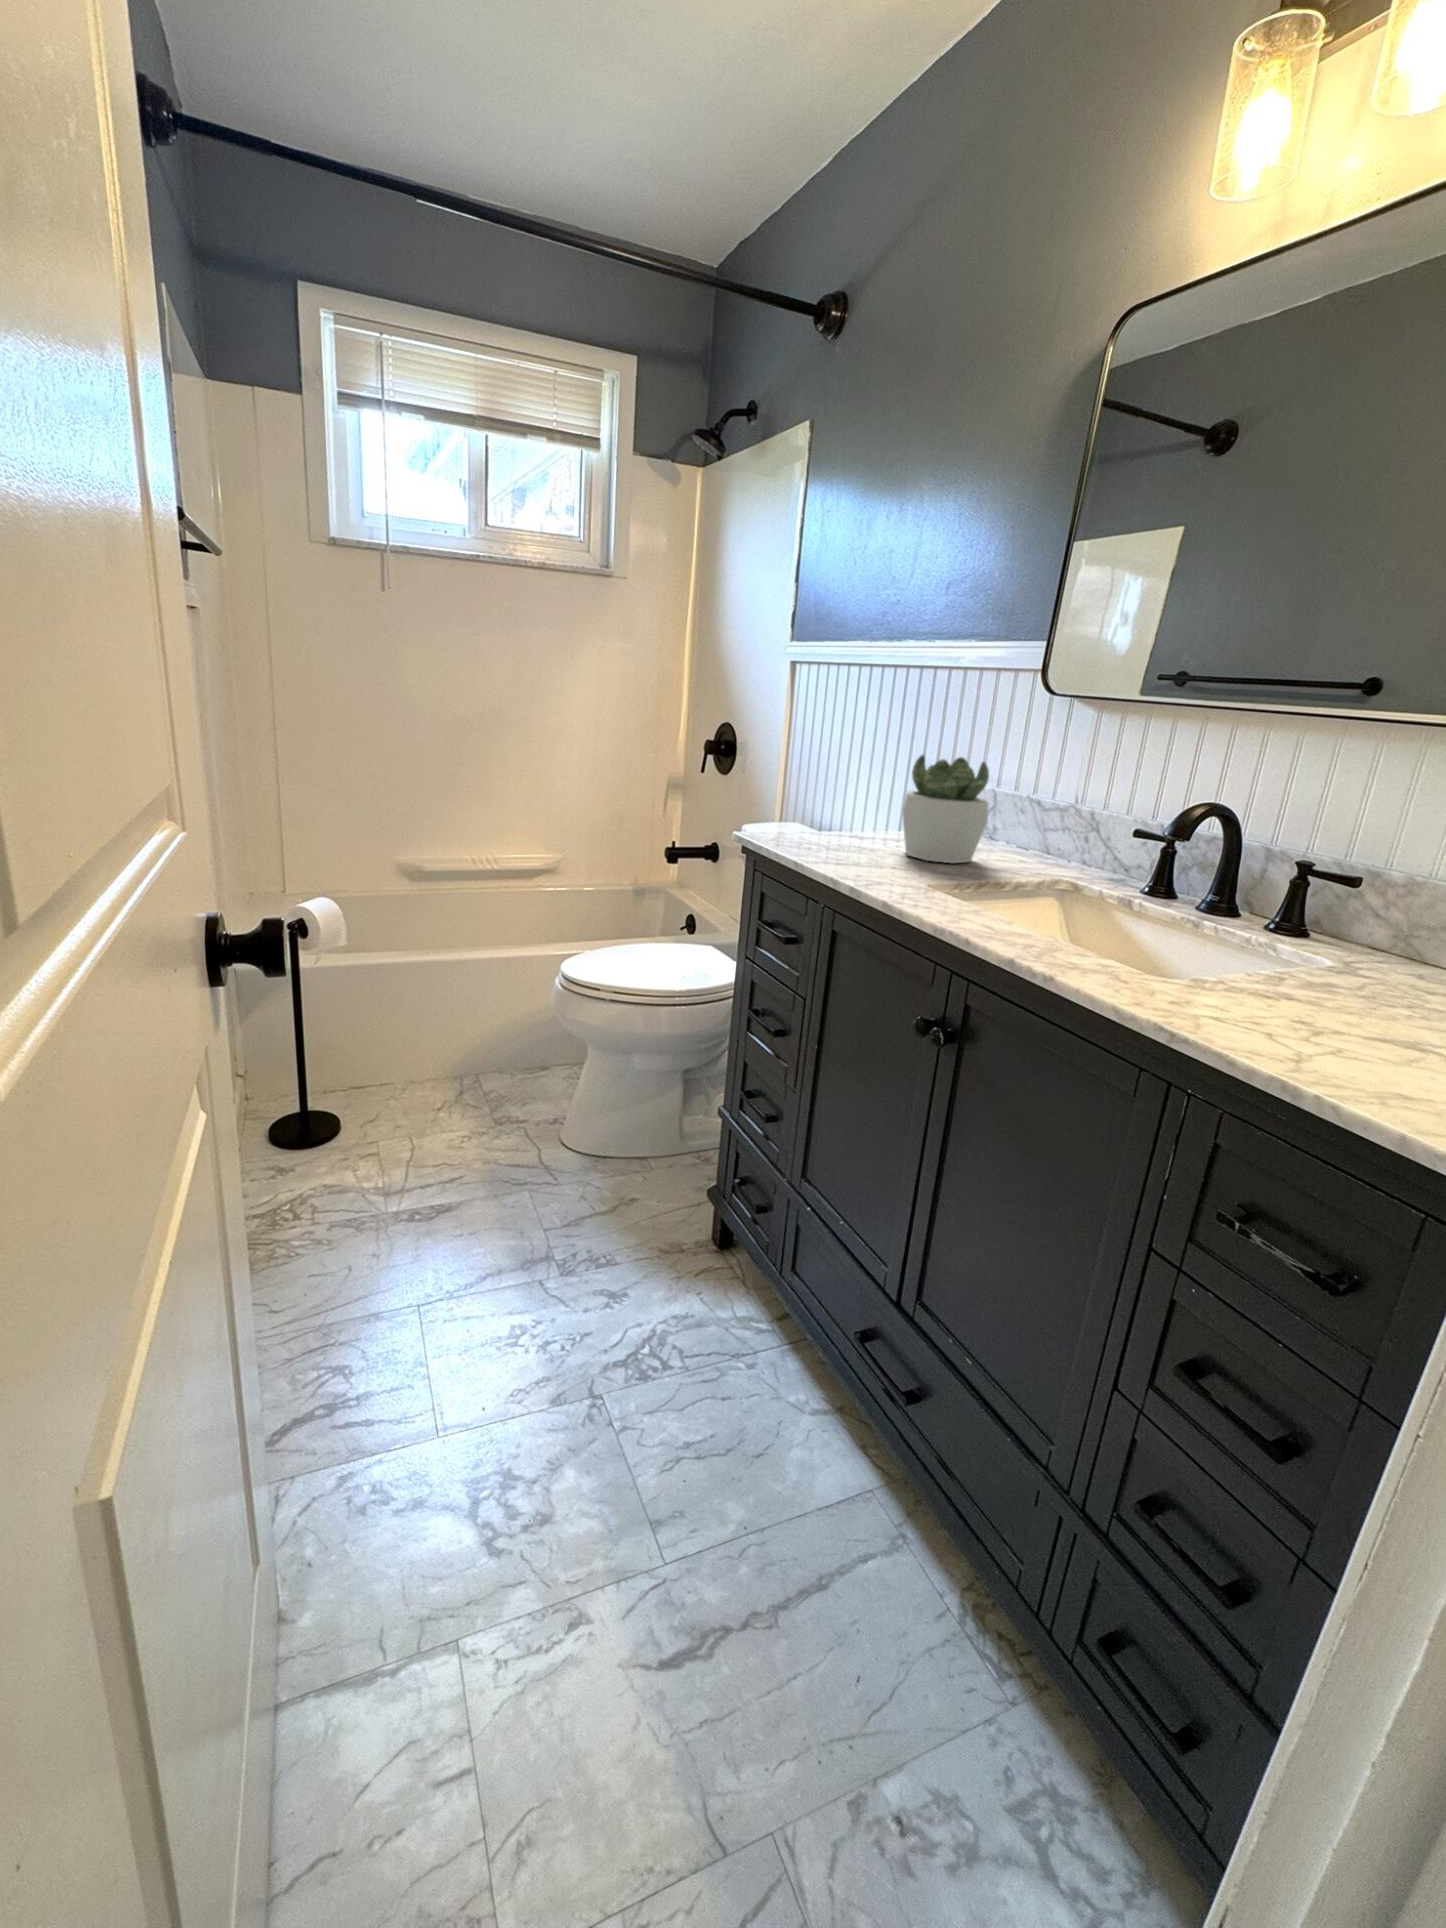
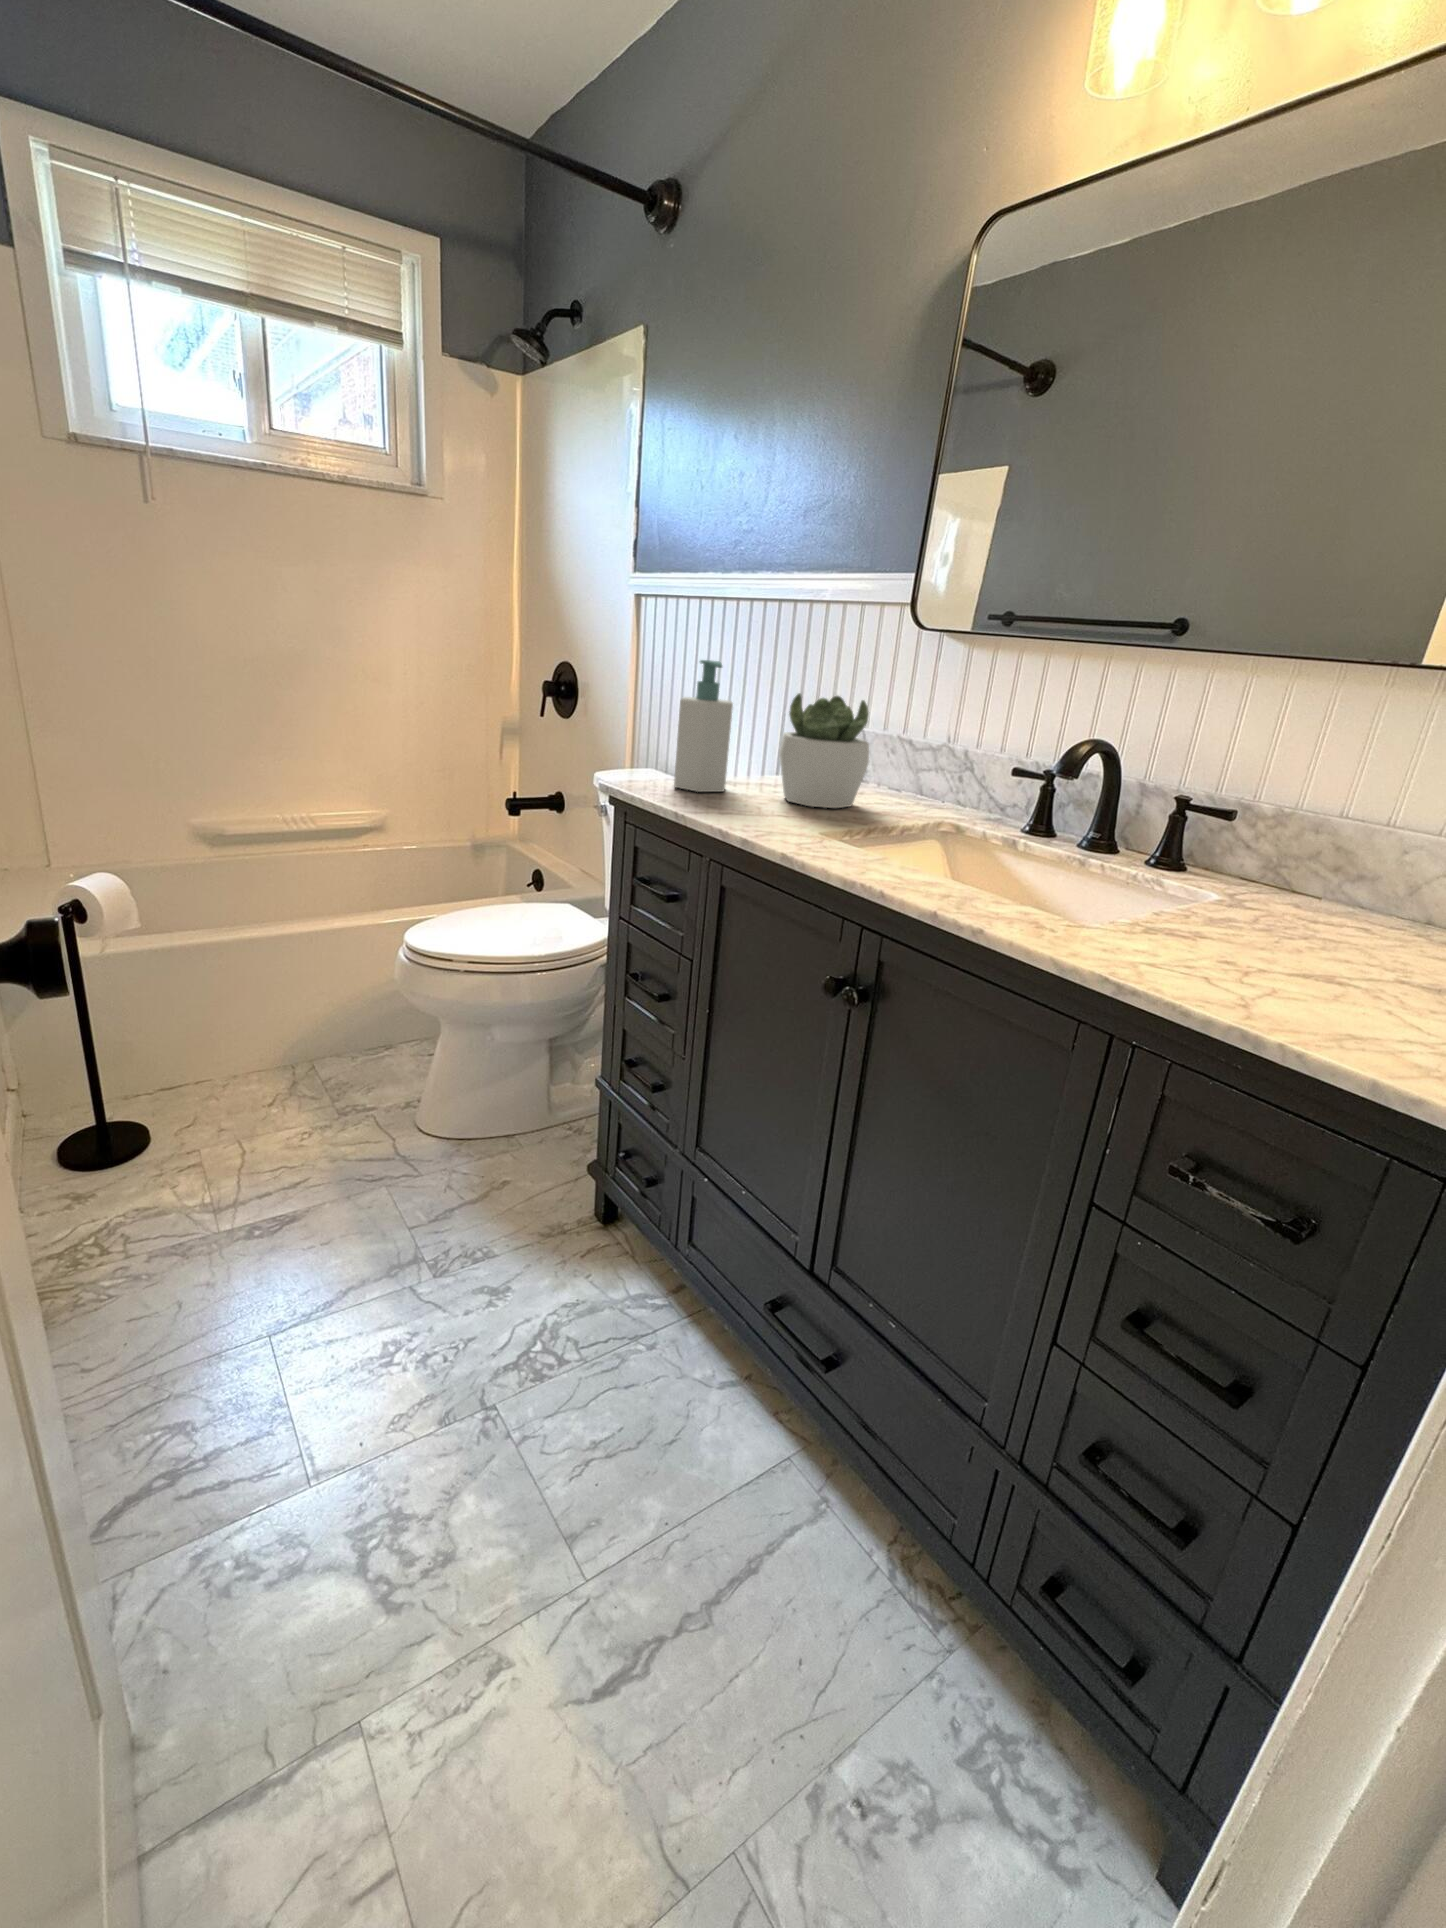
soap bottle: none [801,723,860,845] -> present [674,660,733,792]

